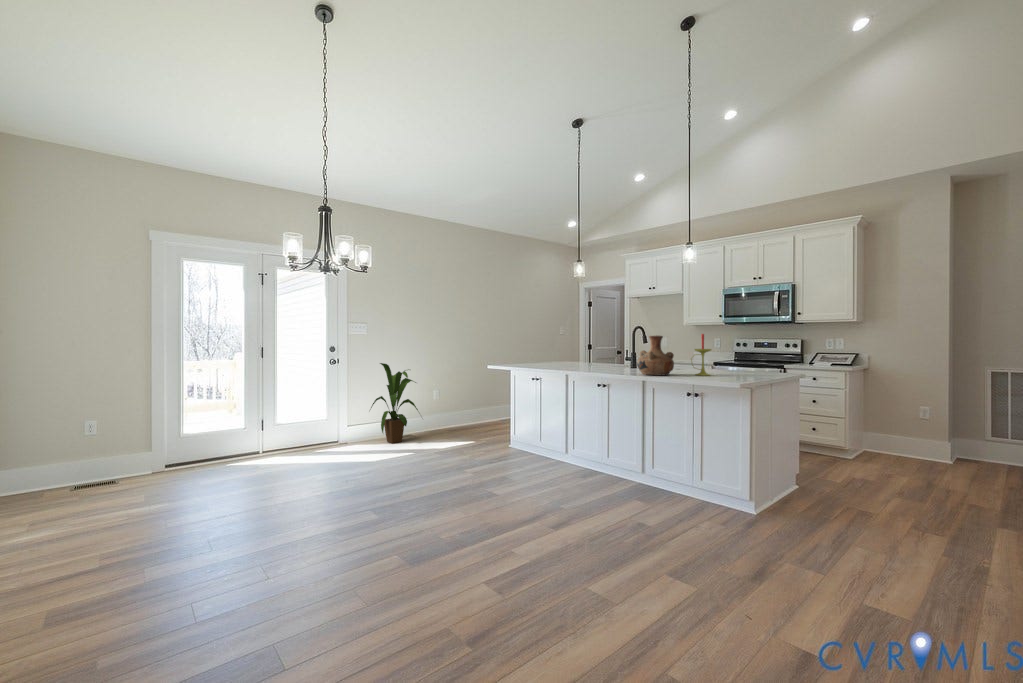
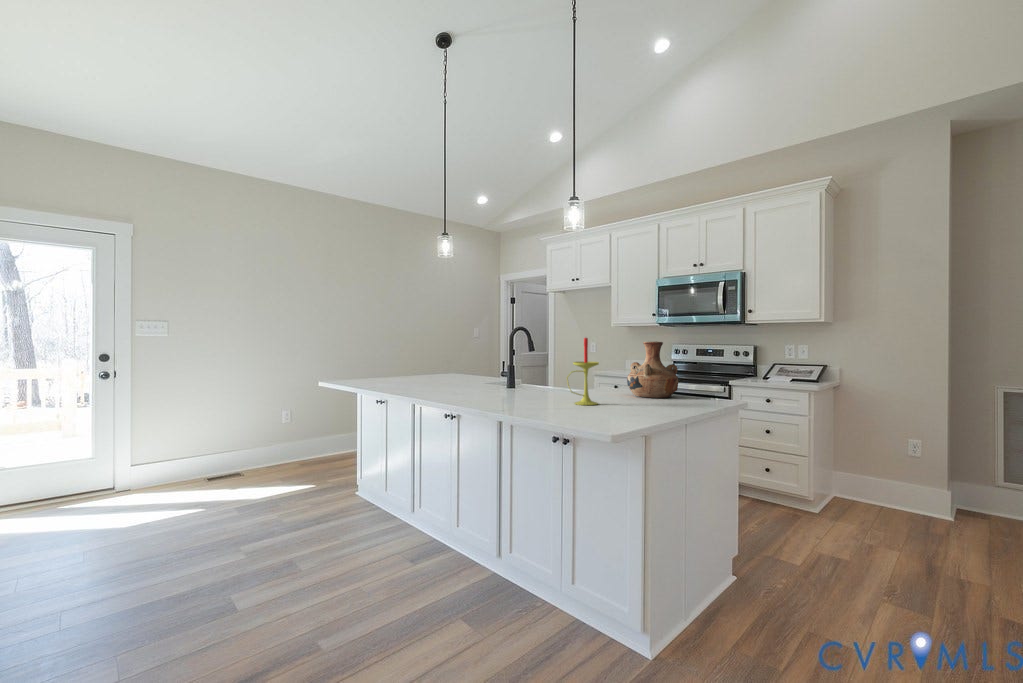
vase: present [637,335,674,375] -> present [627,341,679,398]
house plant: present [371,363,418,443] -> none [164,378,247,491]

